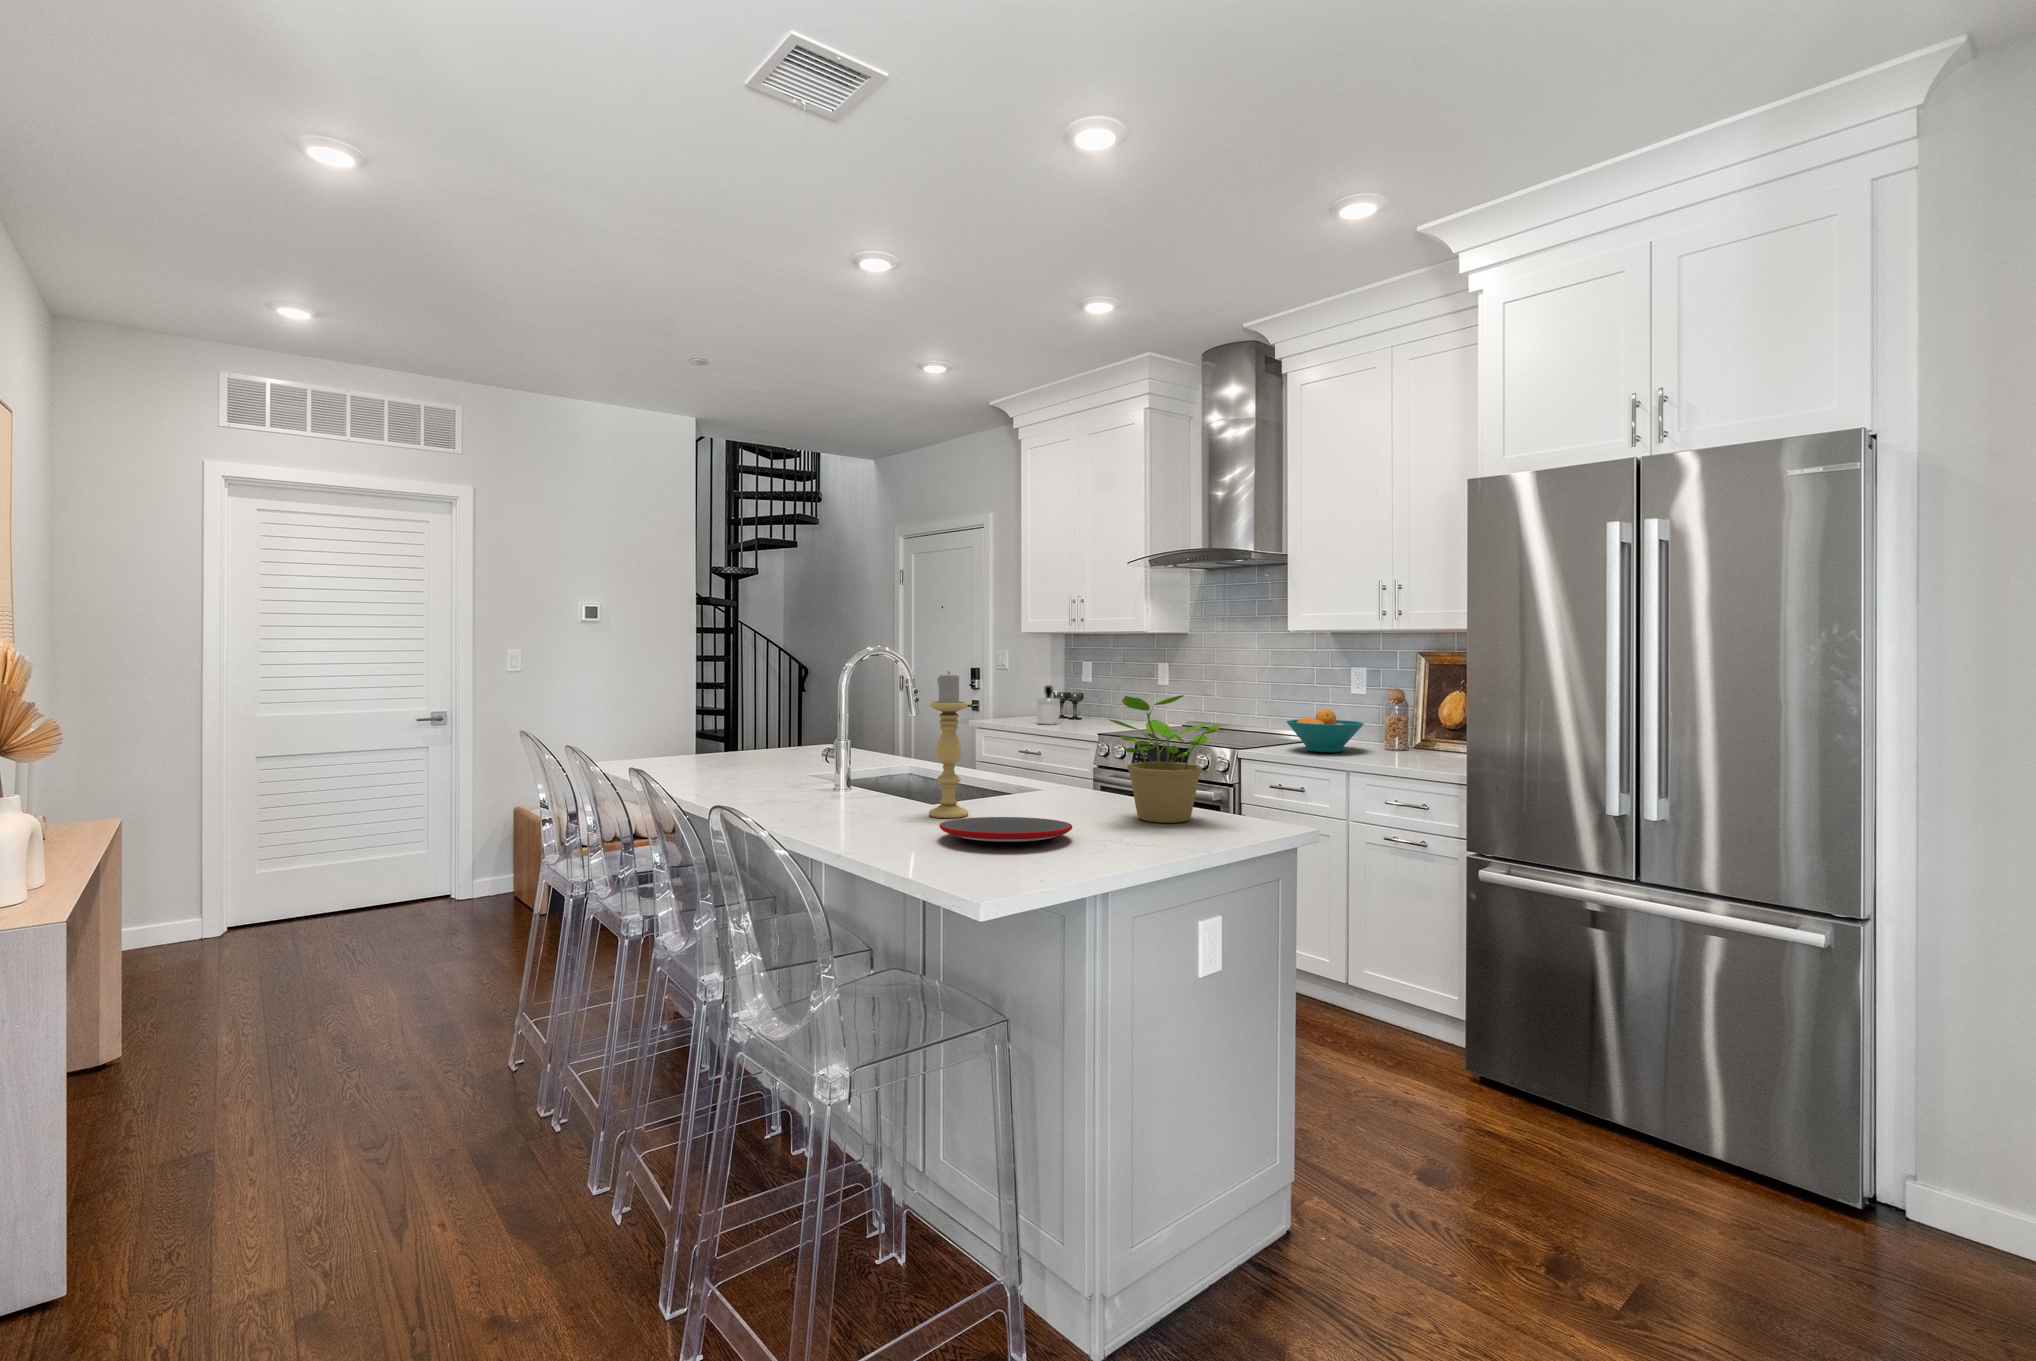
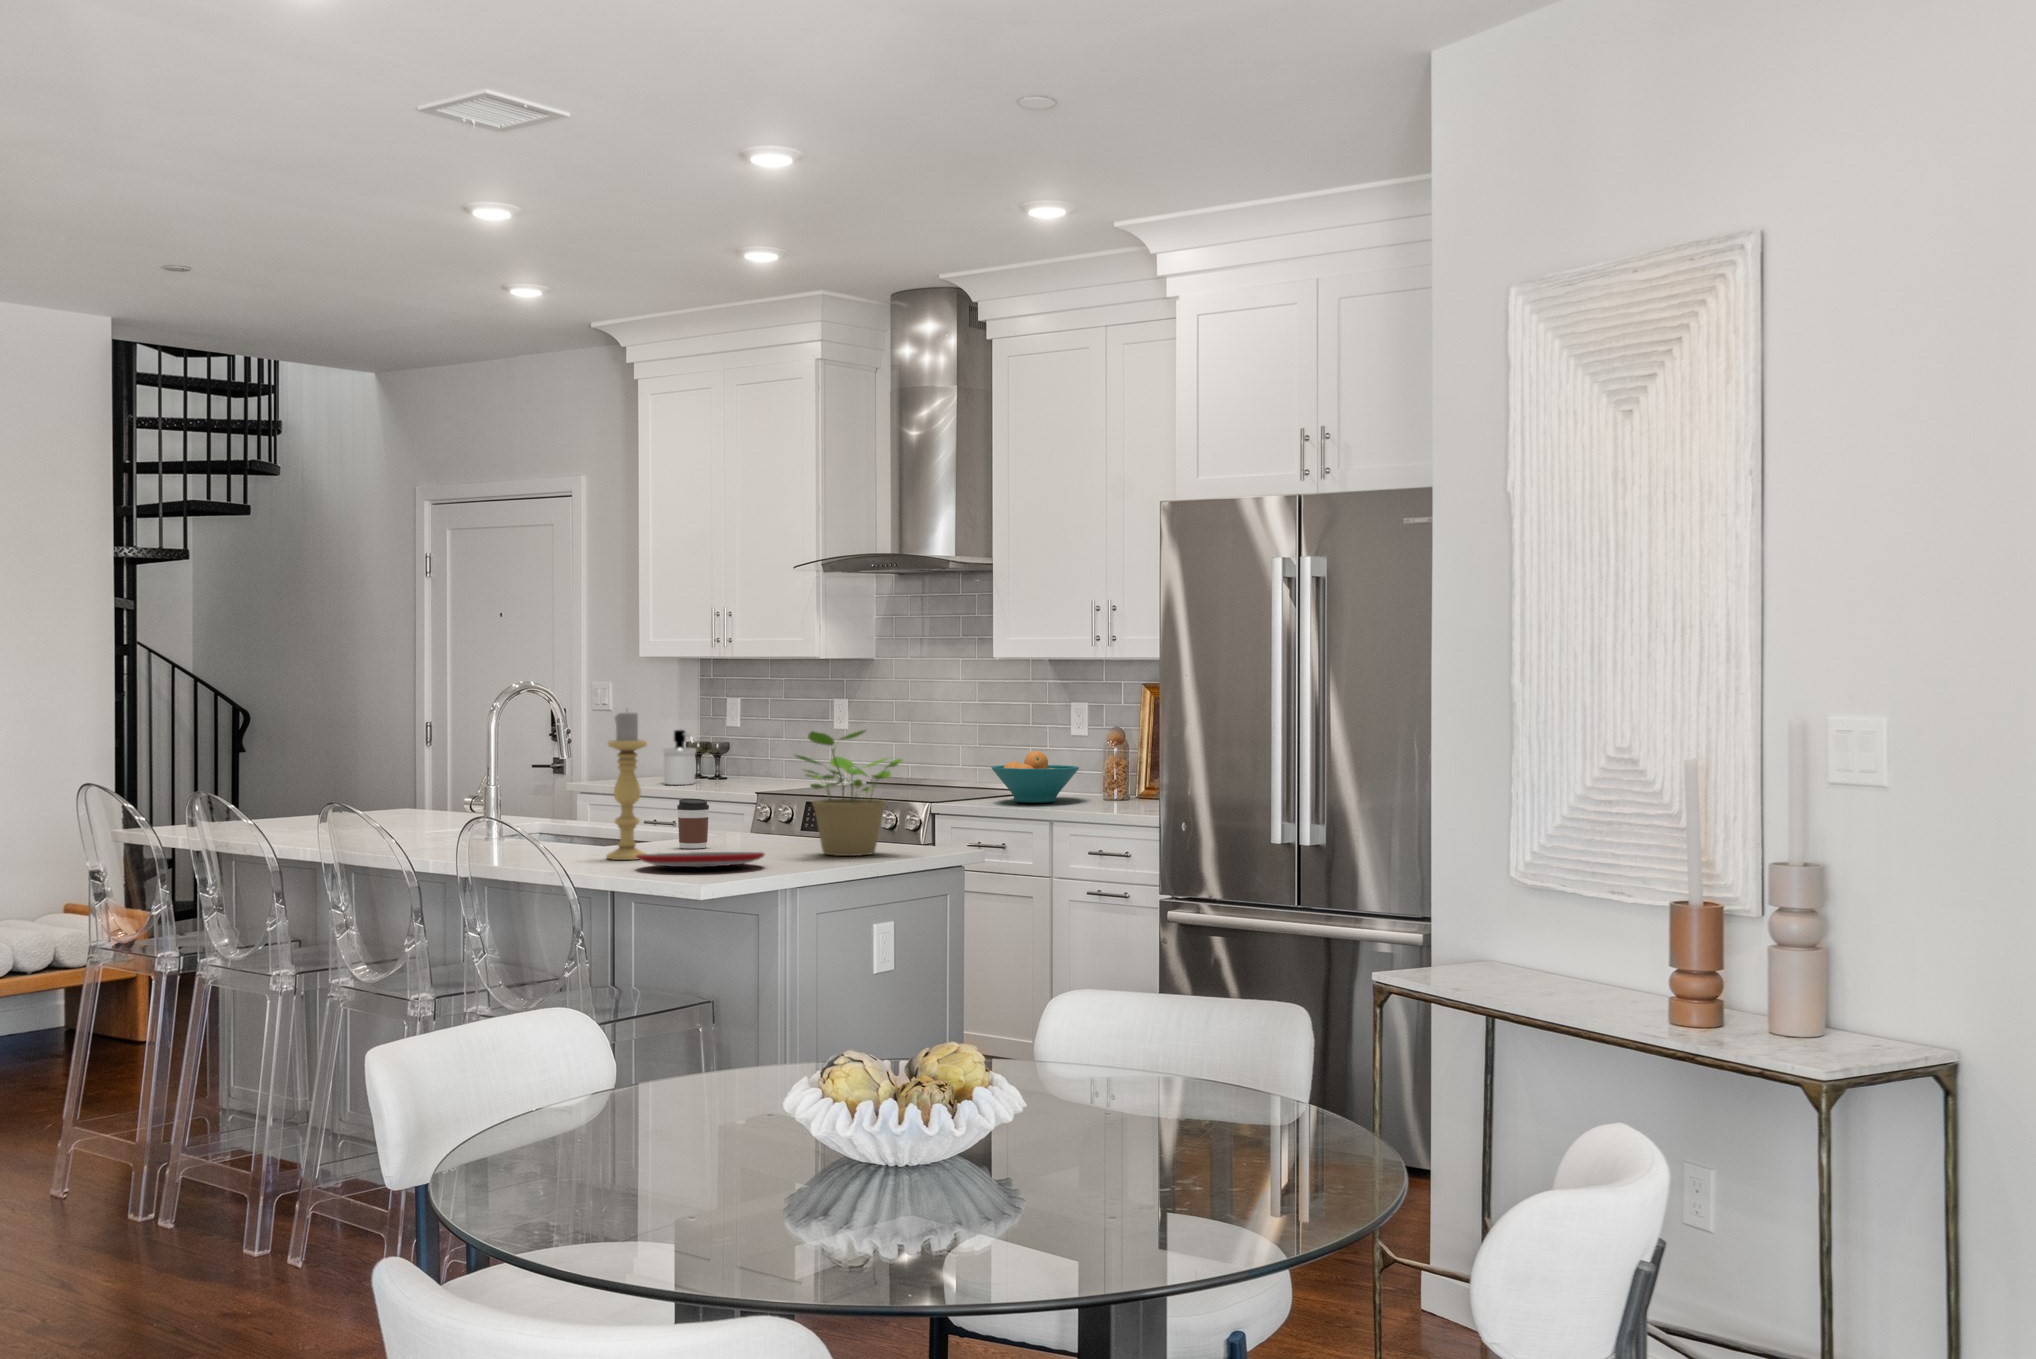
coffee cup: none [1007,753,1035,801] -> present [677,799,709,849]

